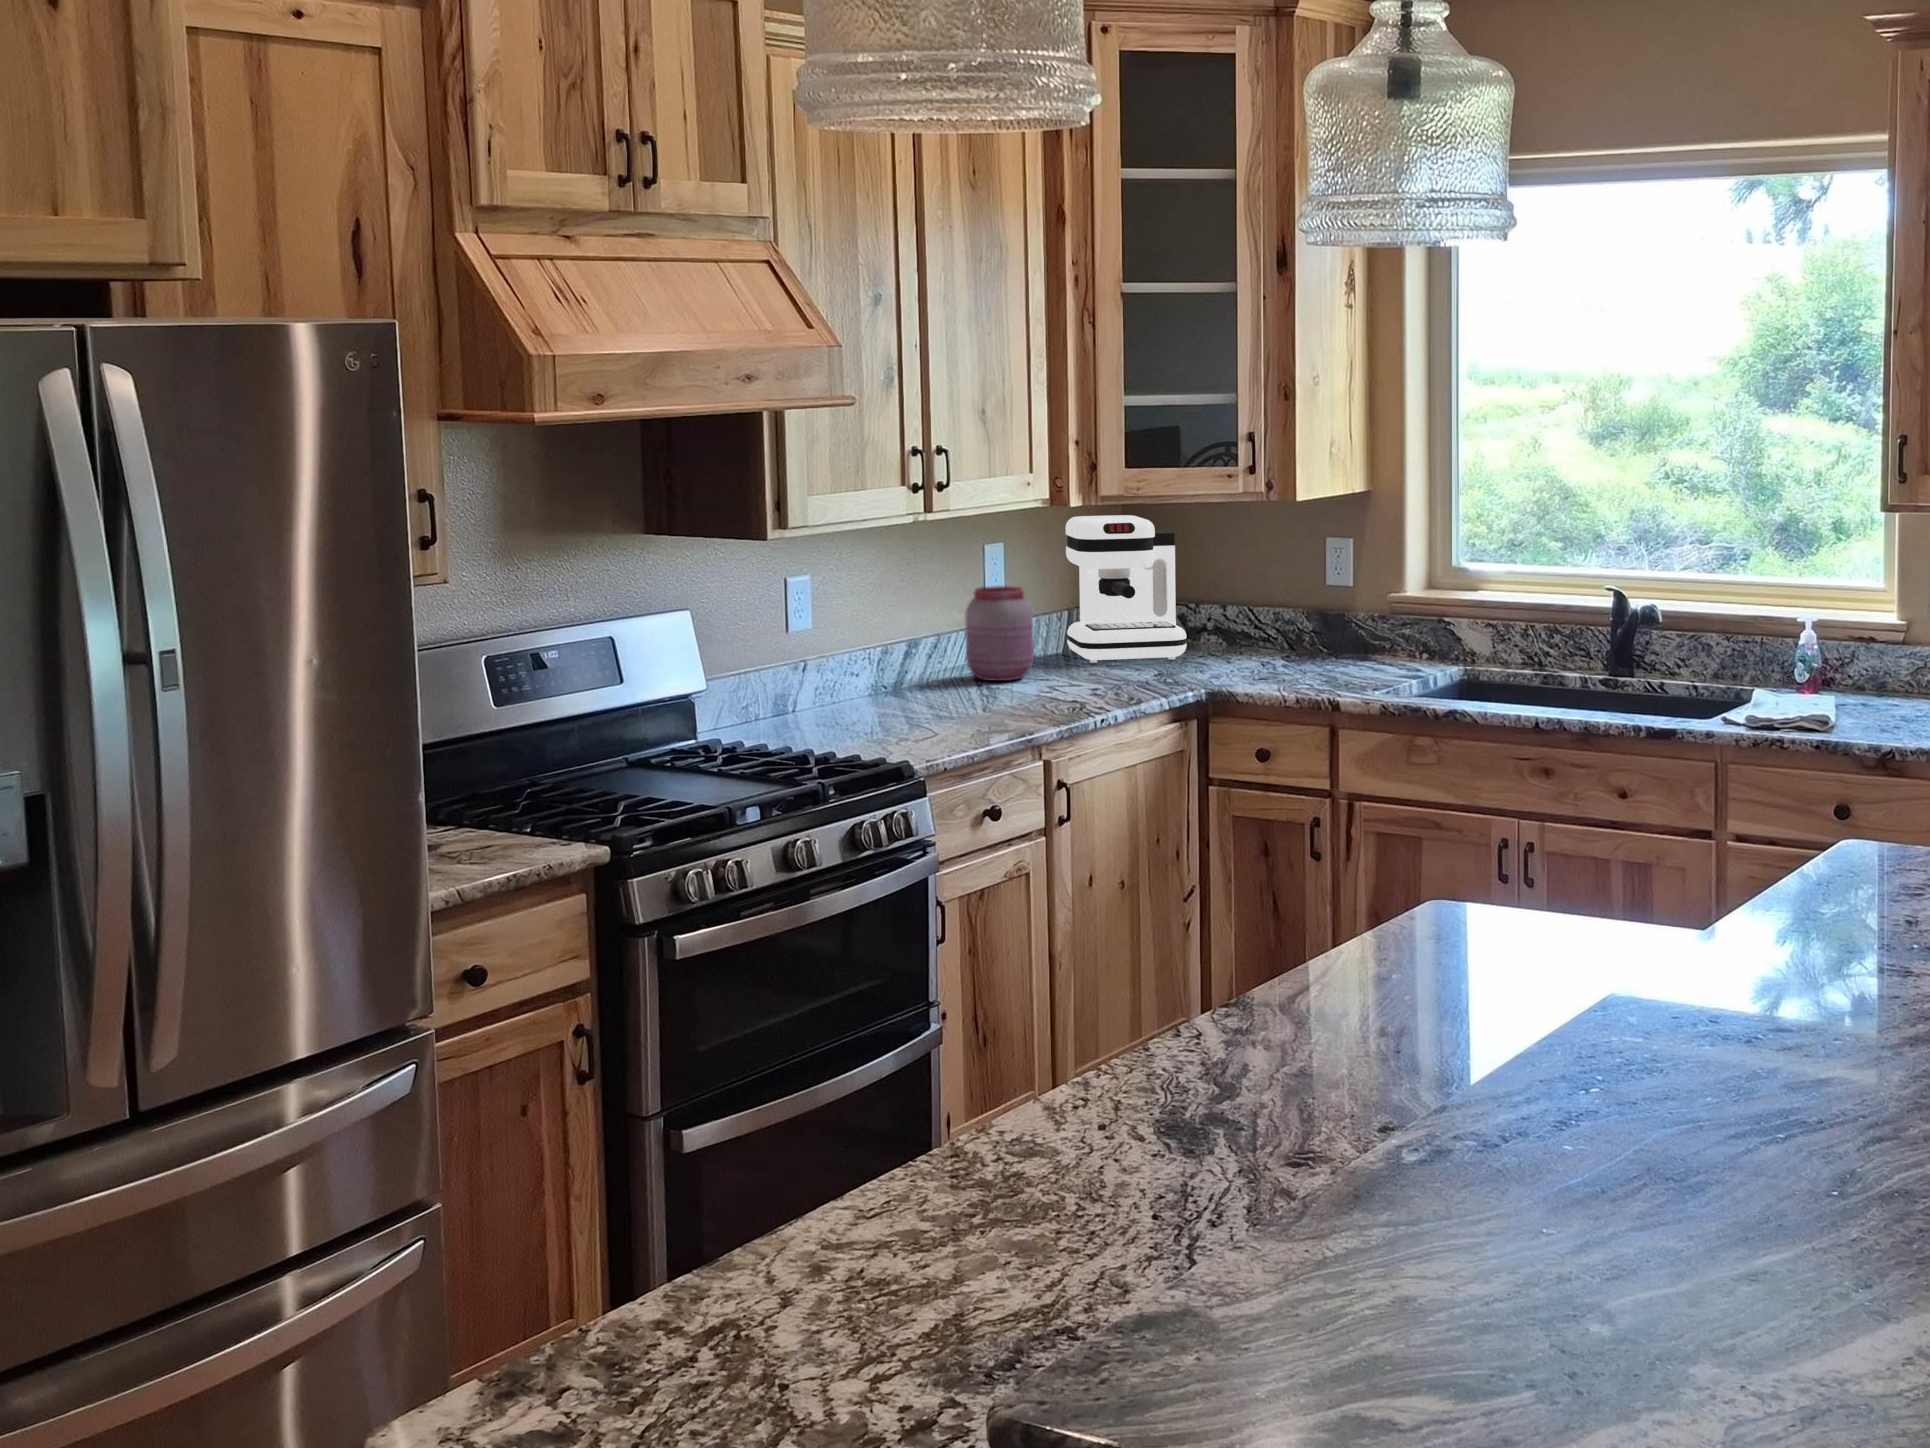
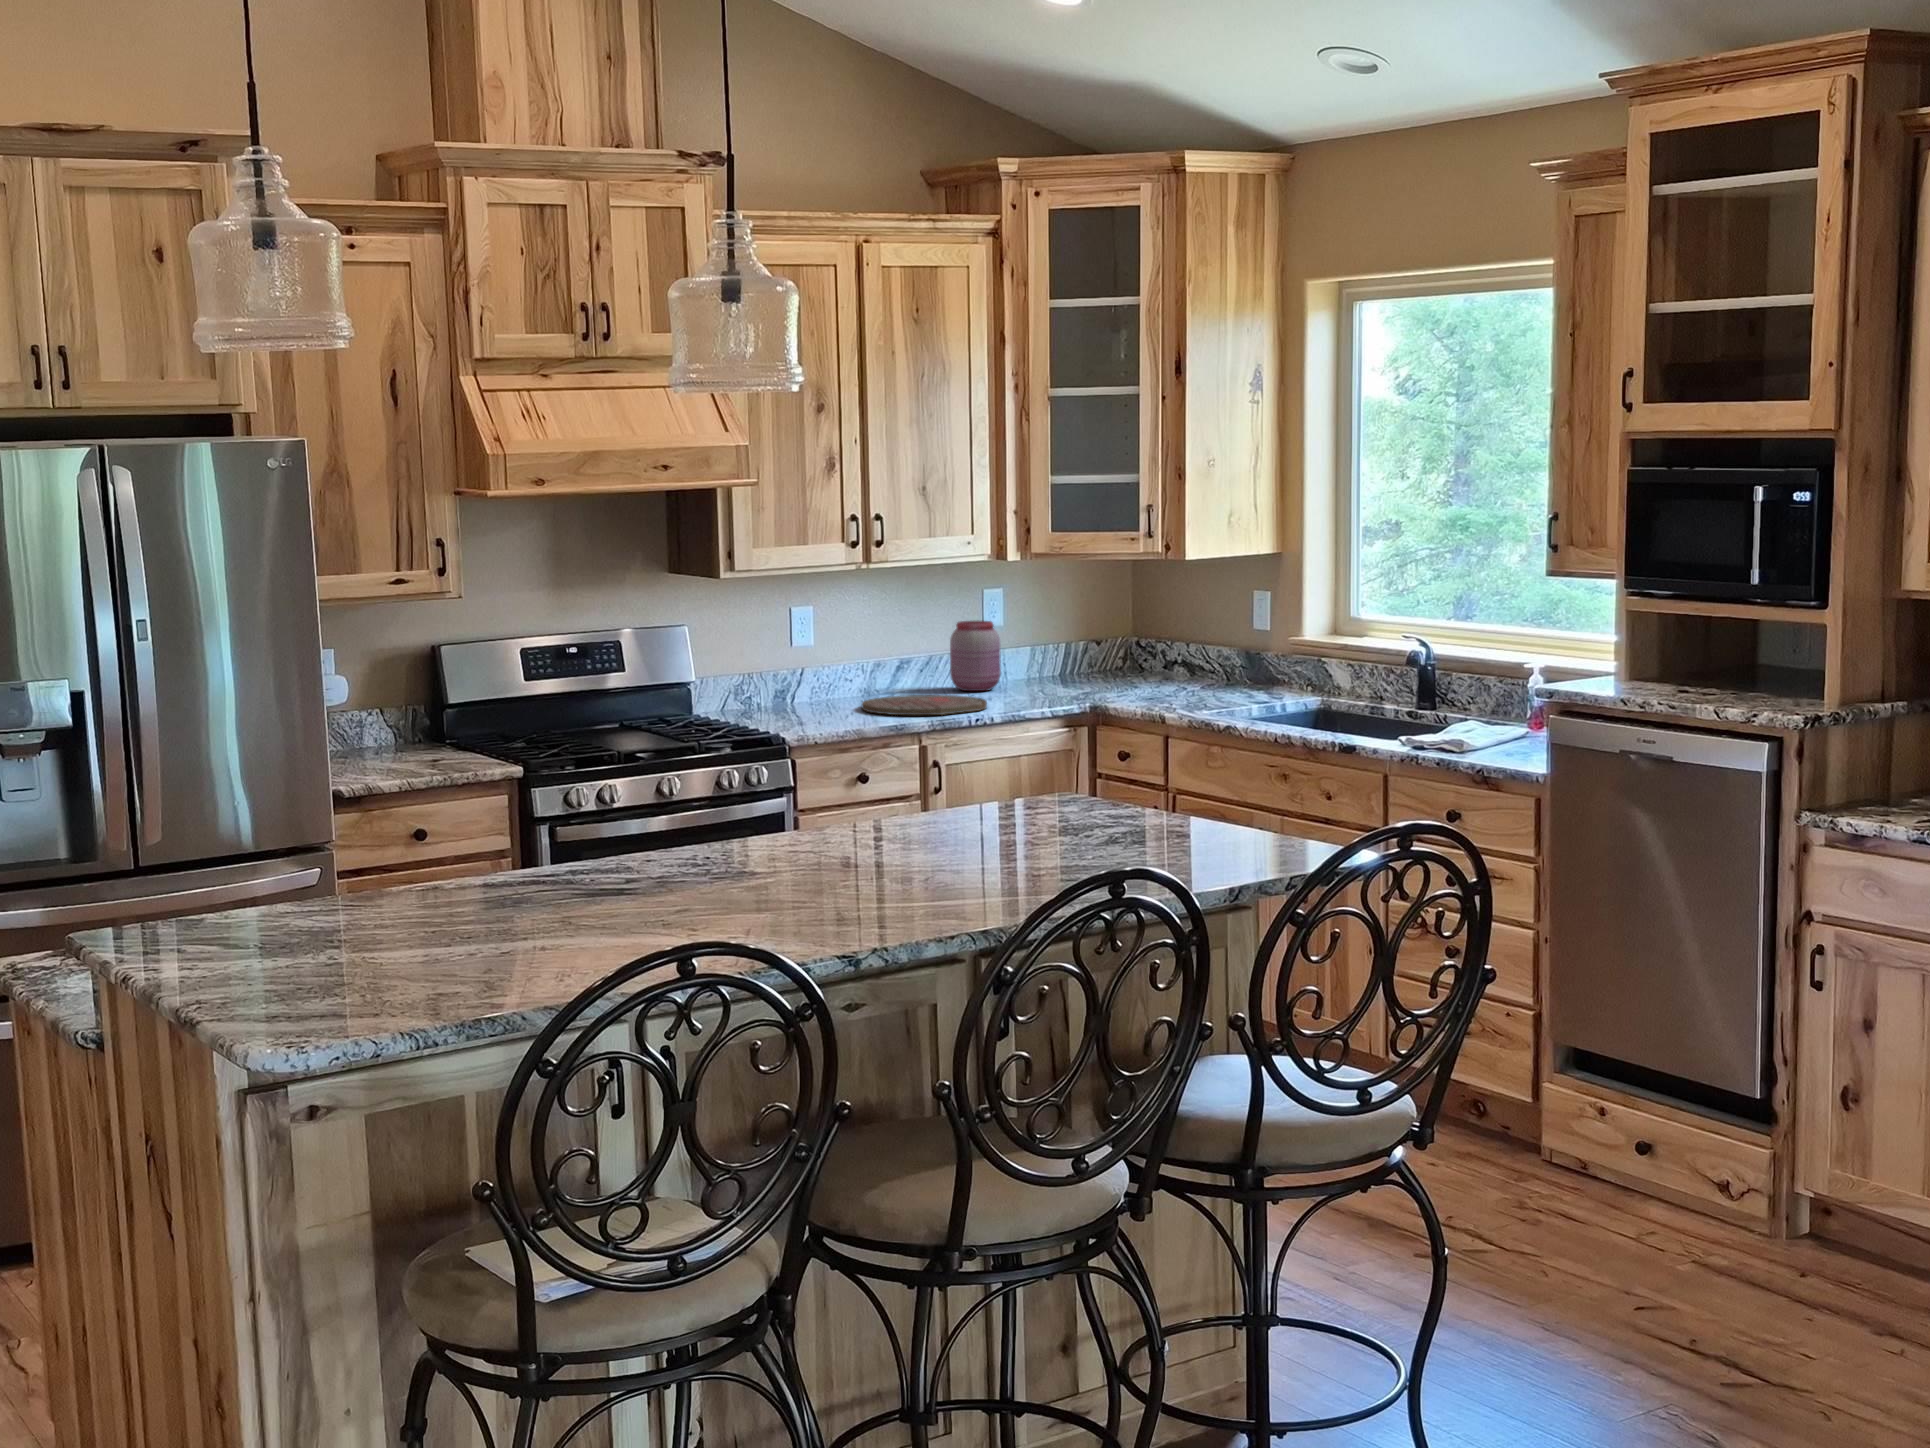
coffee maker: present [1066,515,1187,663] -> none [1054,570,1145,683]
cutting board: none [908,689,1081,722] -> present [862,695,987,715]

